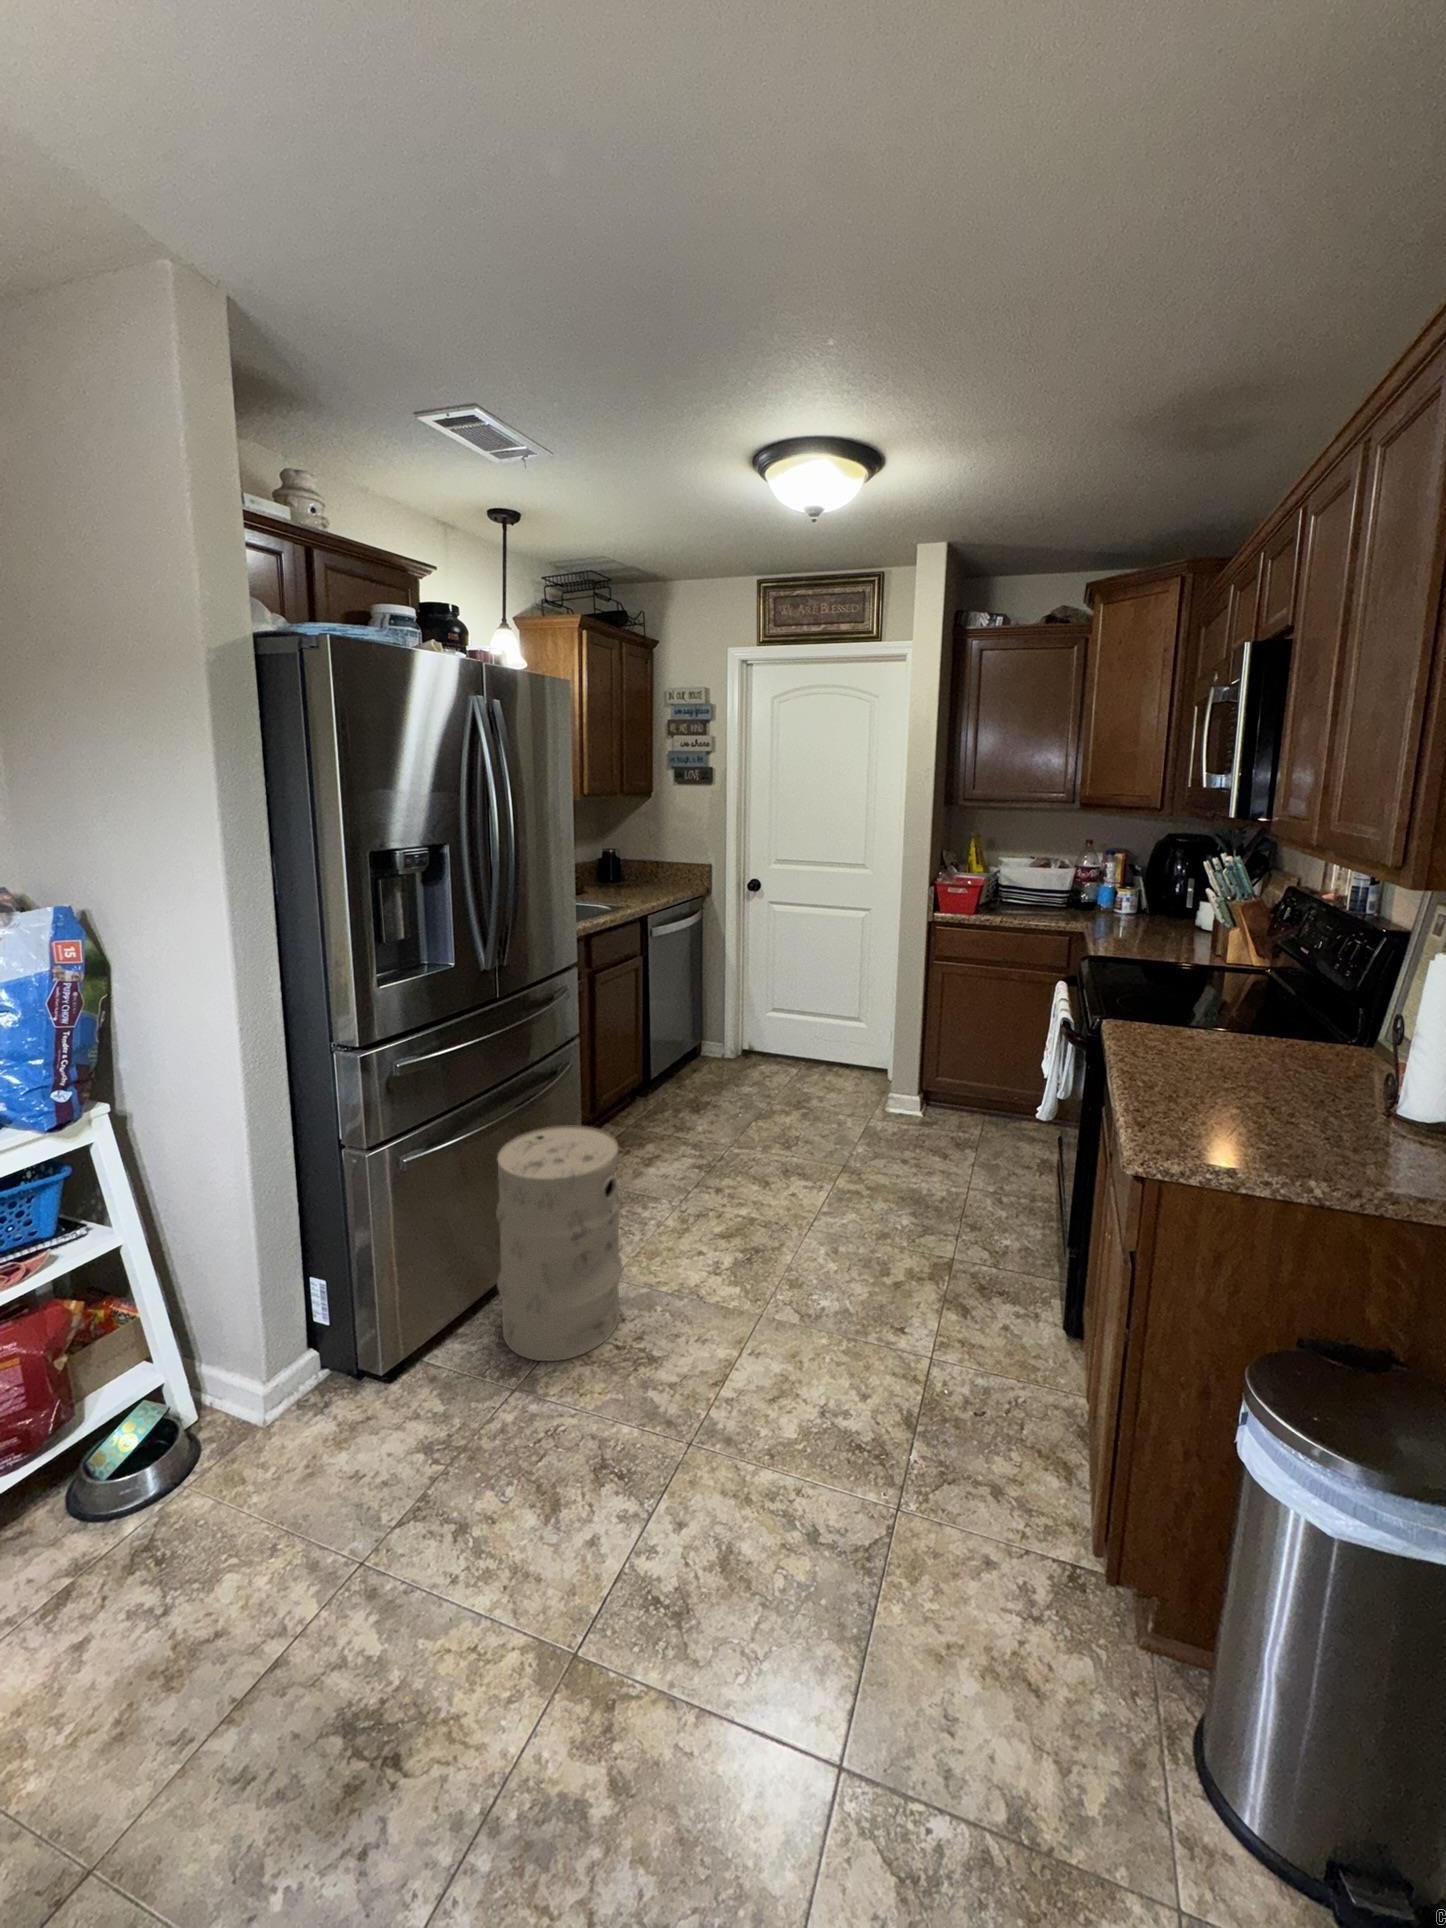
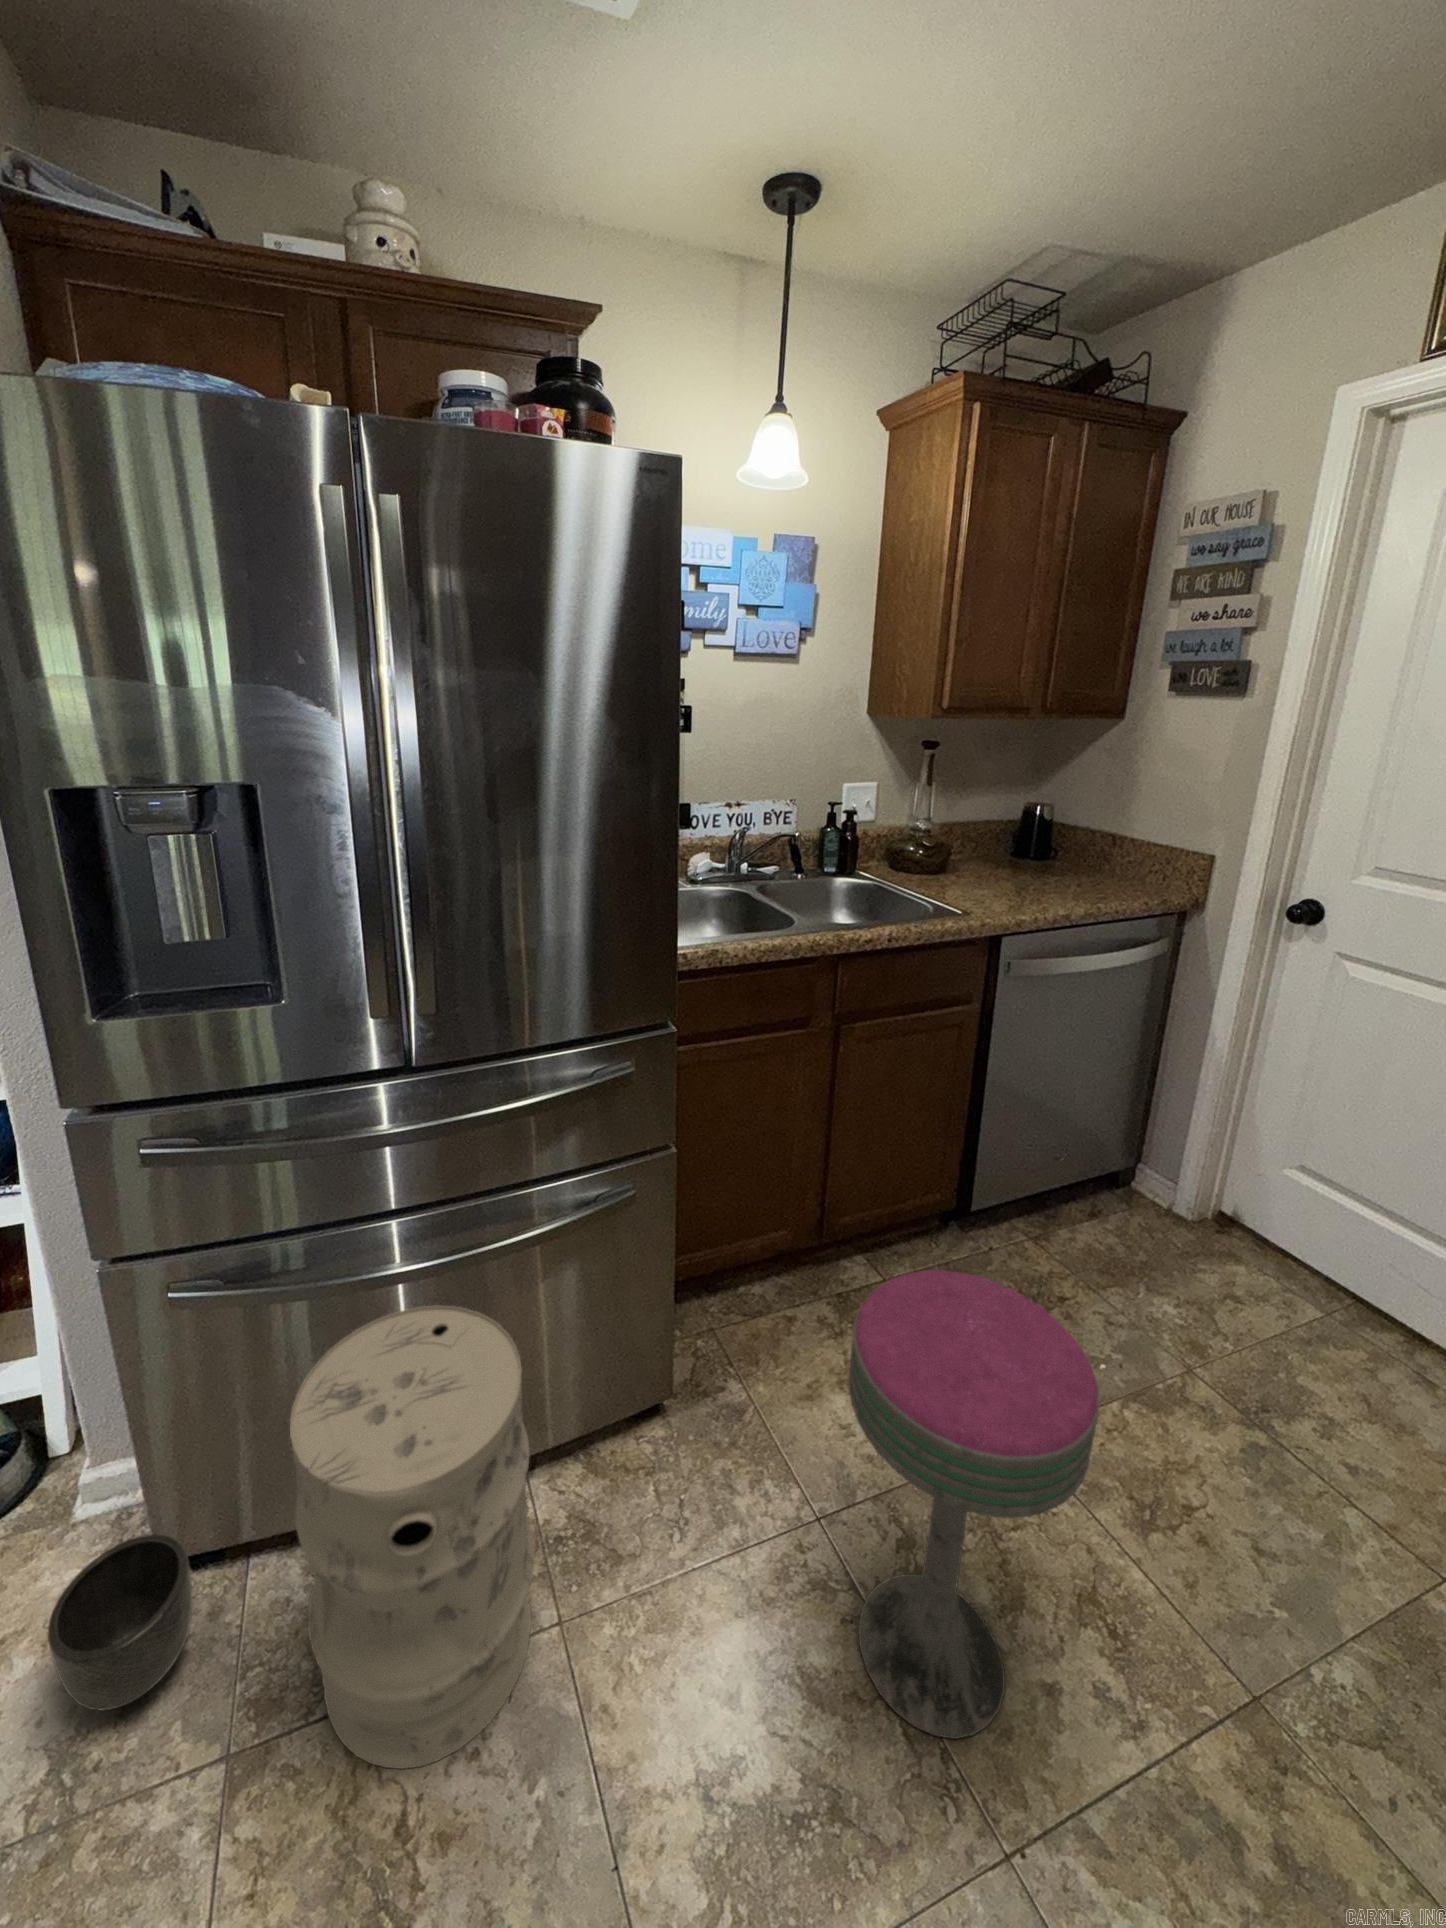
bar stool: none [708,1034,803,1224] -> present [849,1270,1100,1739]
planter: none [367,1337,450,1441] -> present [48,1534,192,1711]

